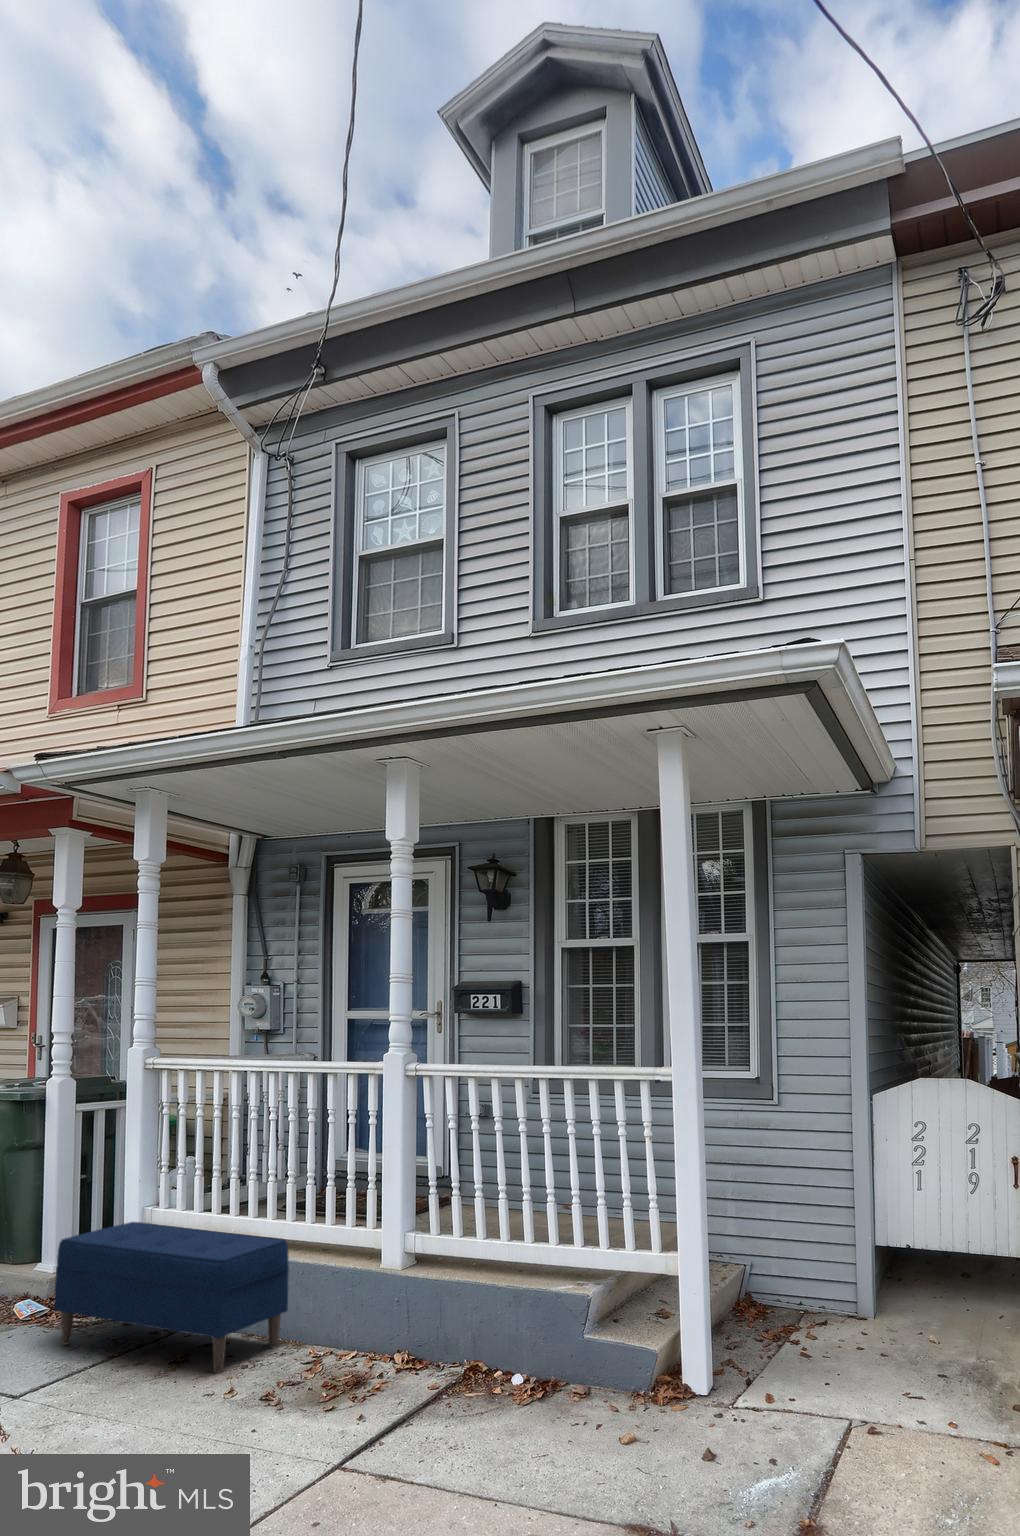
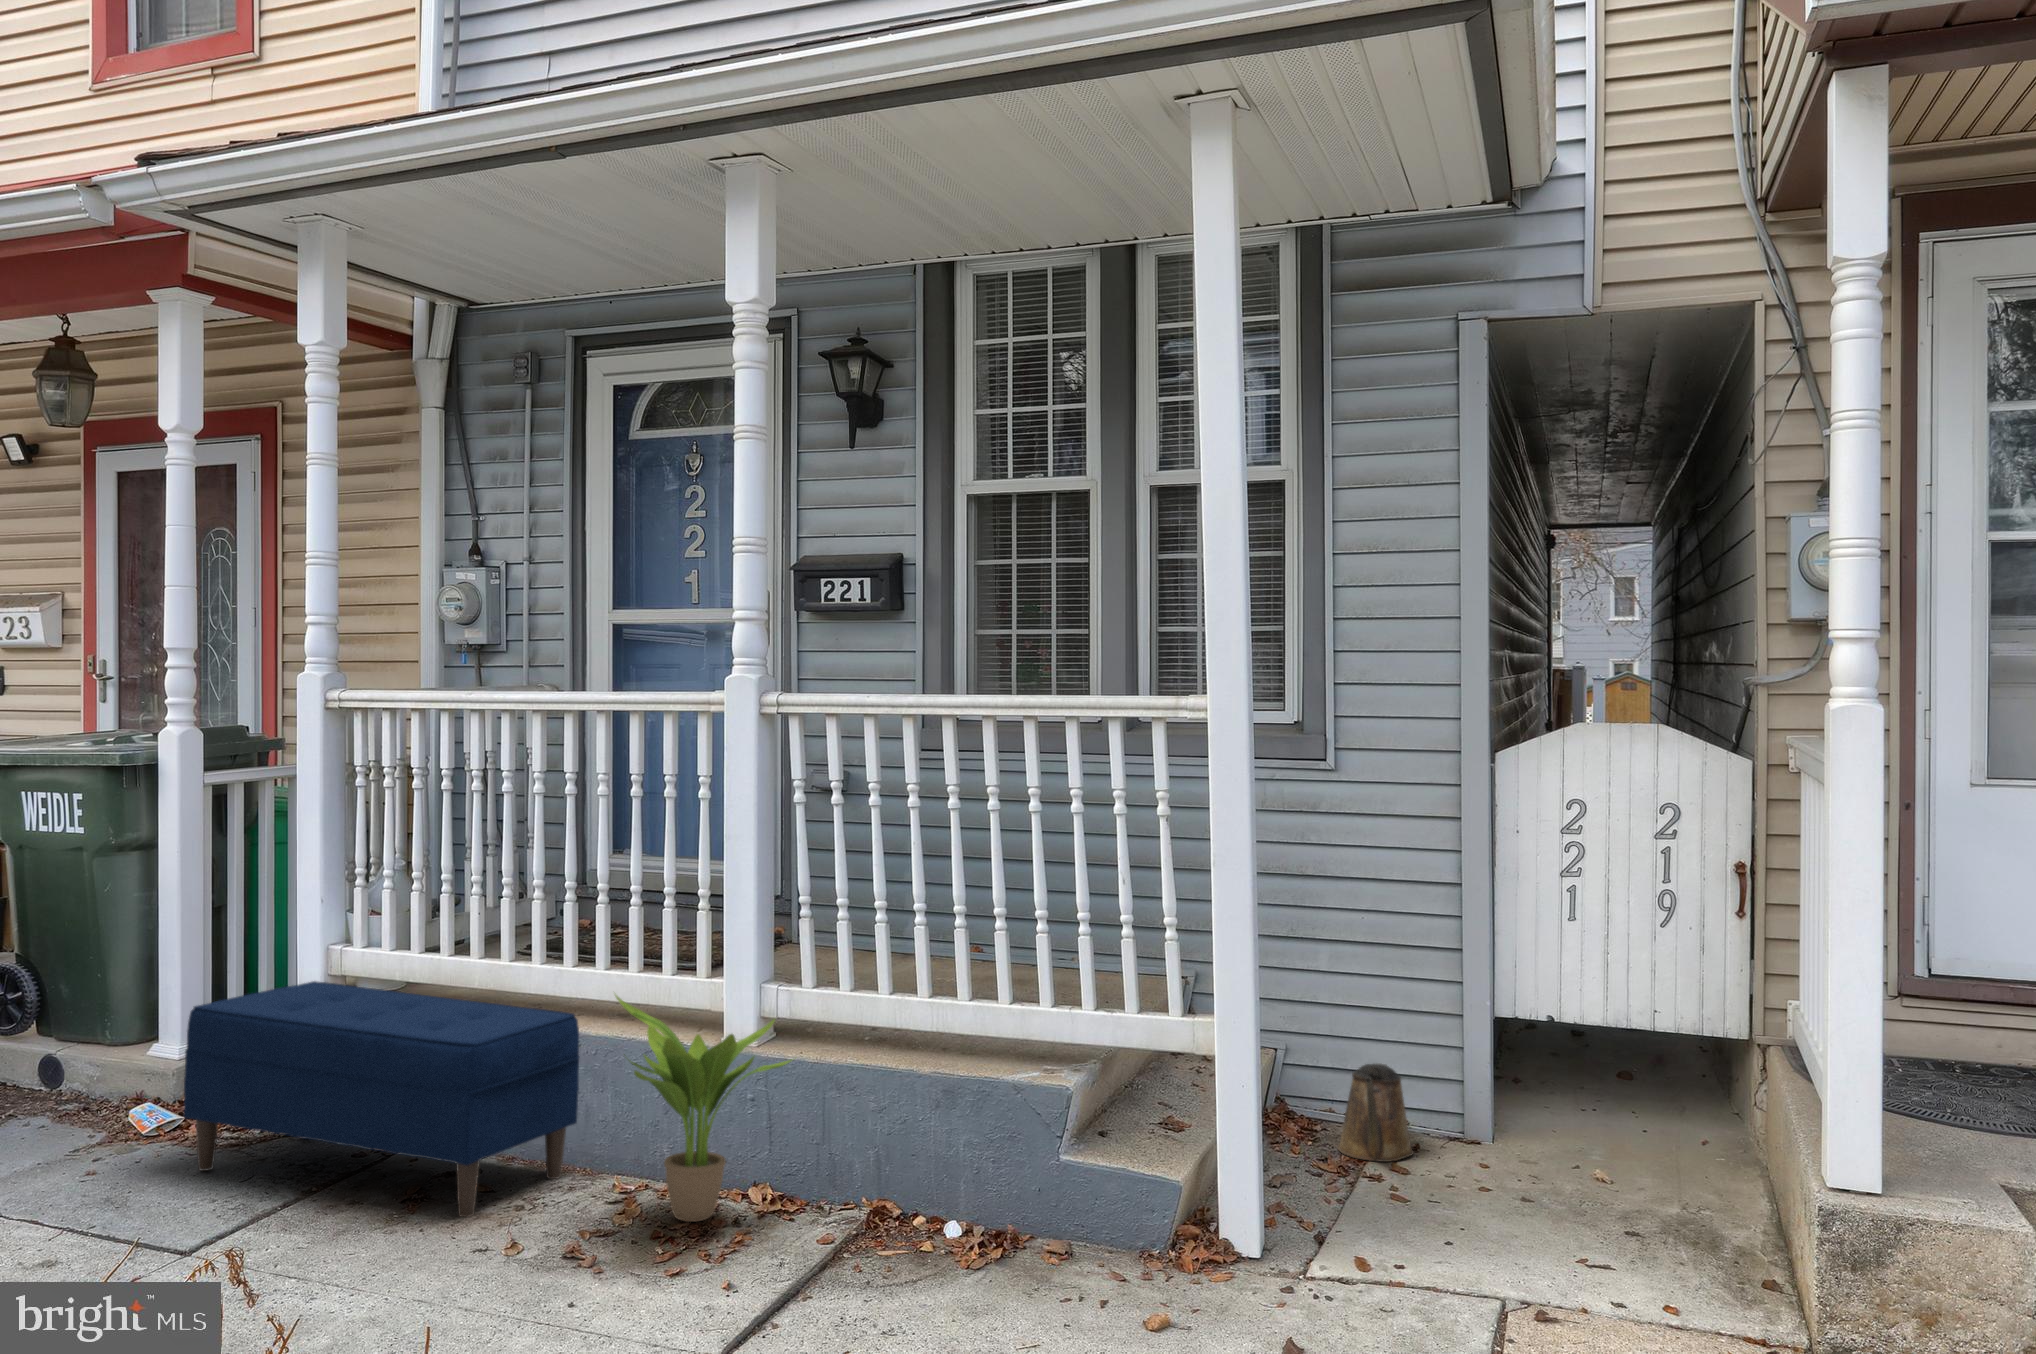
potted plant: none [305,1225,417,1375] -> present [615,995,792,1222]
watering can: none [778,1265,829,1332] -> present [1338,1063,1414,1162]

